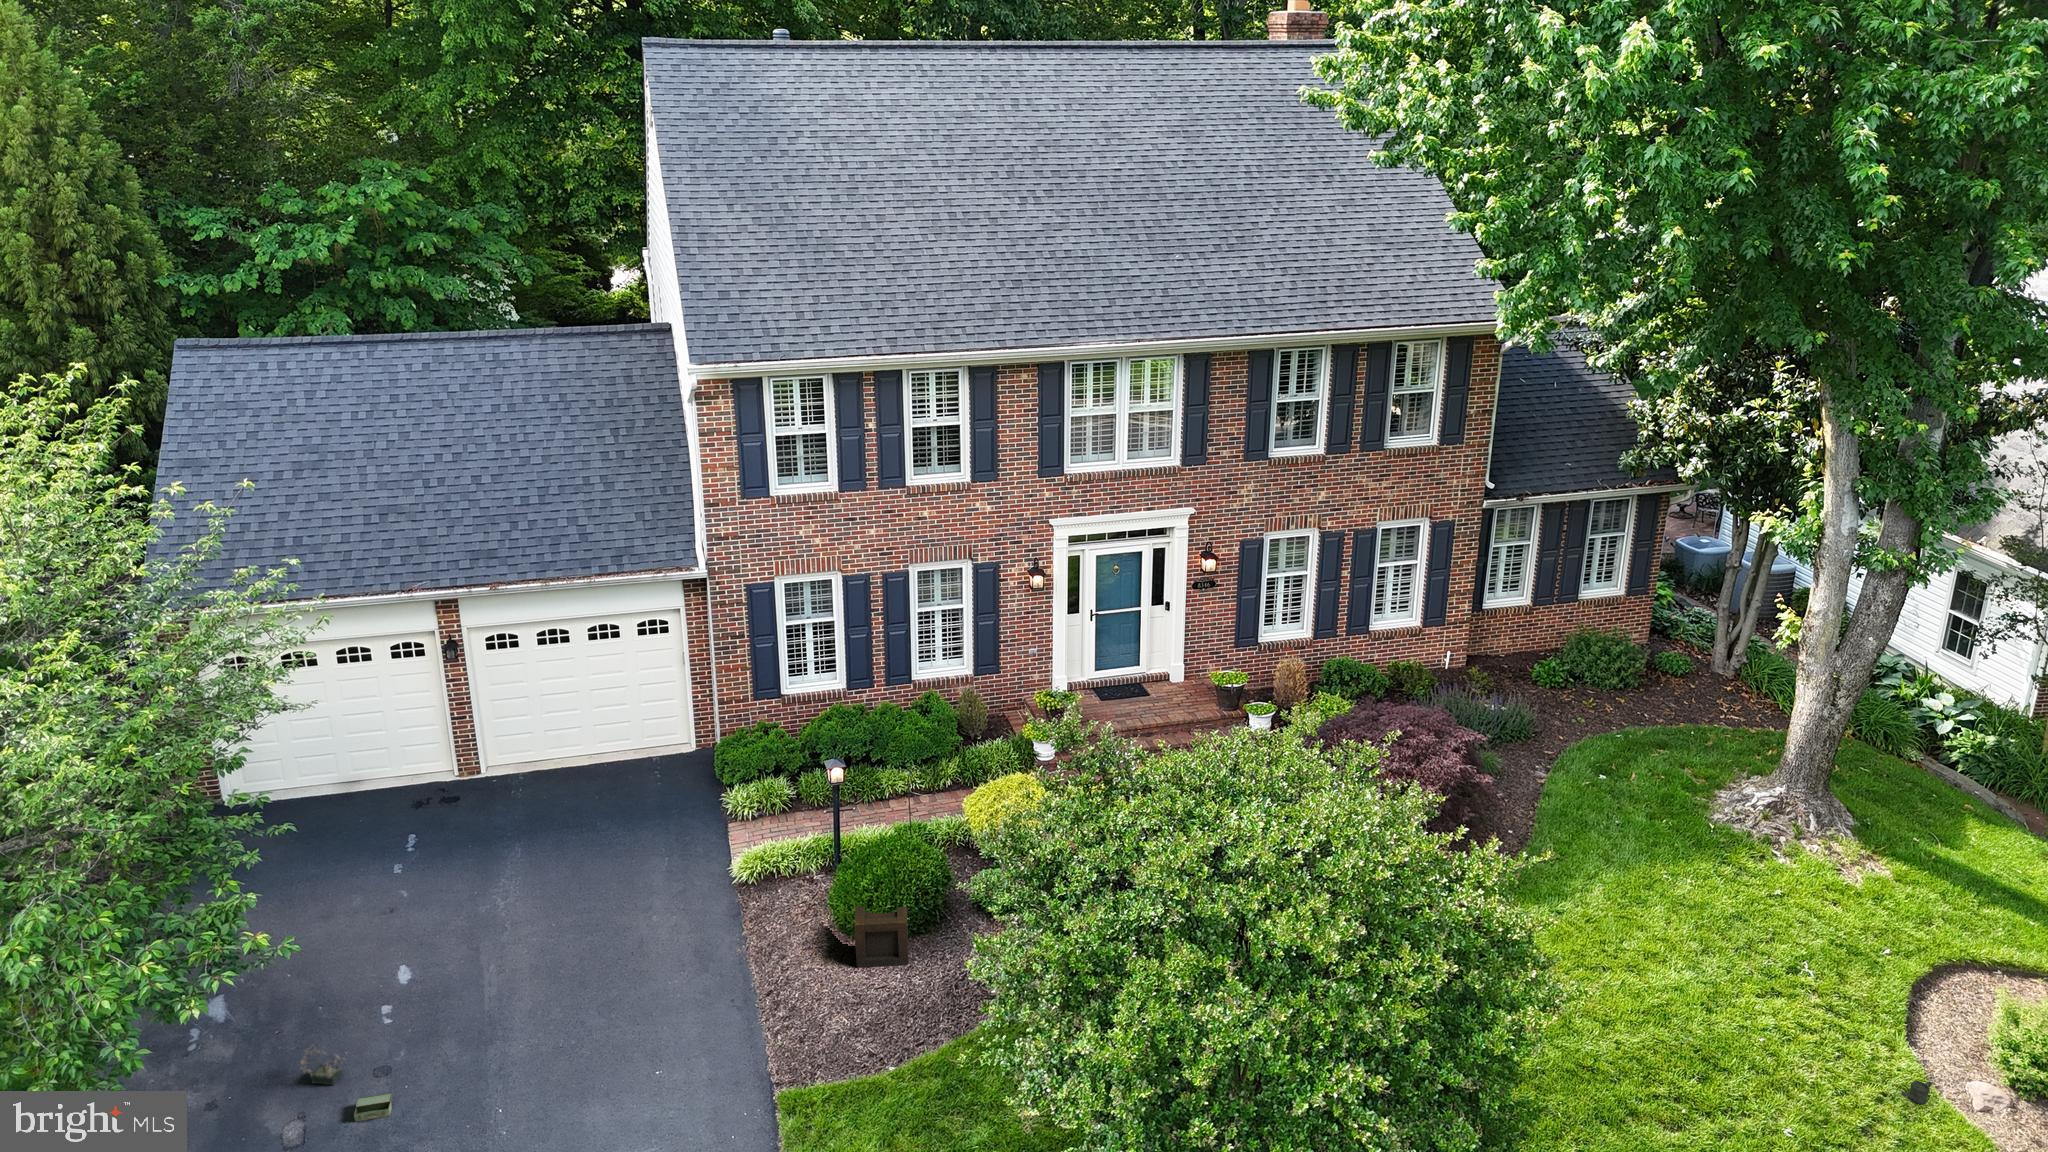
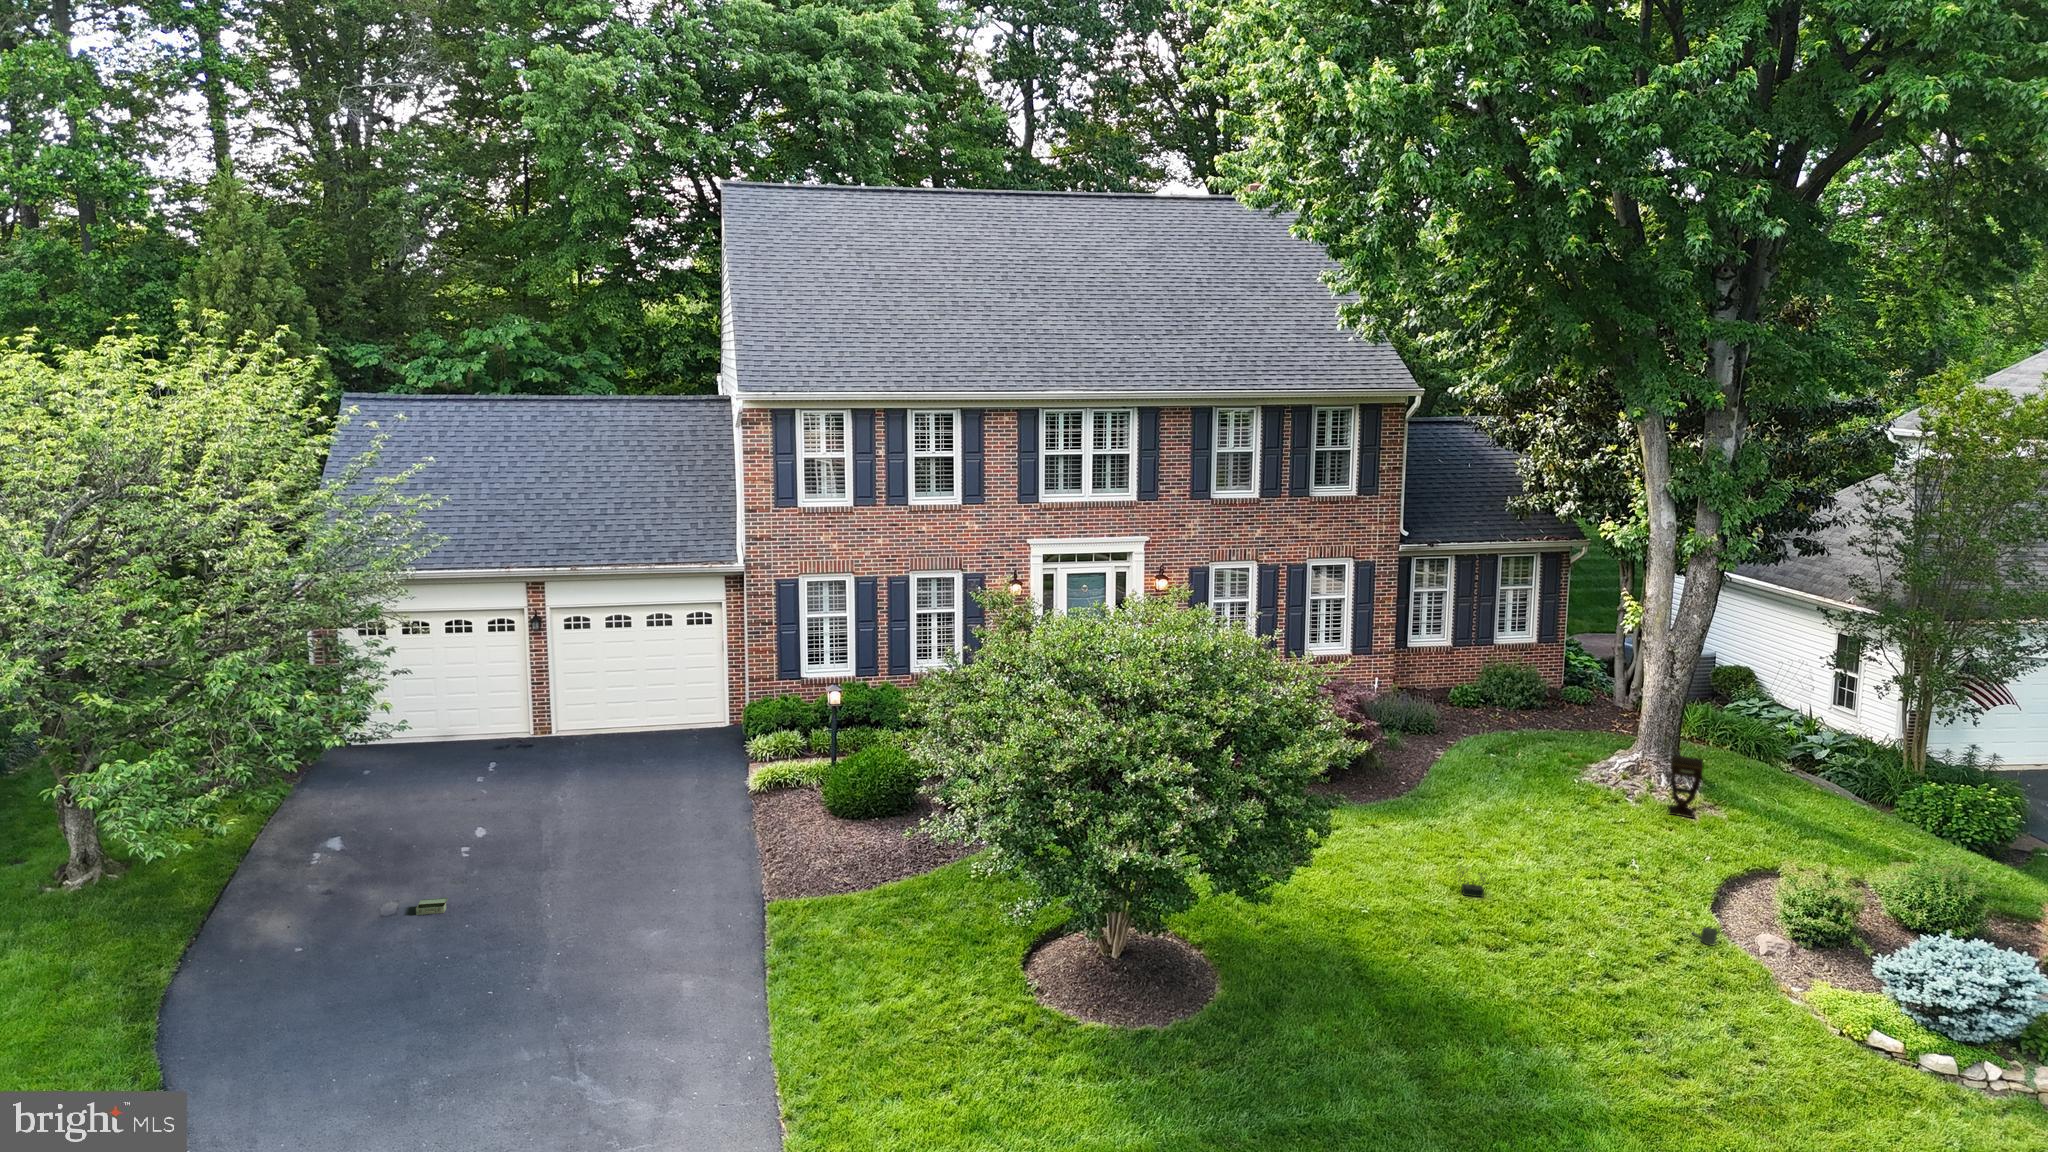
side table: none [1821,806,1874,882] -> present [1668,755,1703,818]
wooden crate: present [855,905,908,968] -> none [833,792,880,848]
decorative plant: present [301,1051,343,1085] -> present [1458,869,1485,897]

